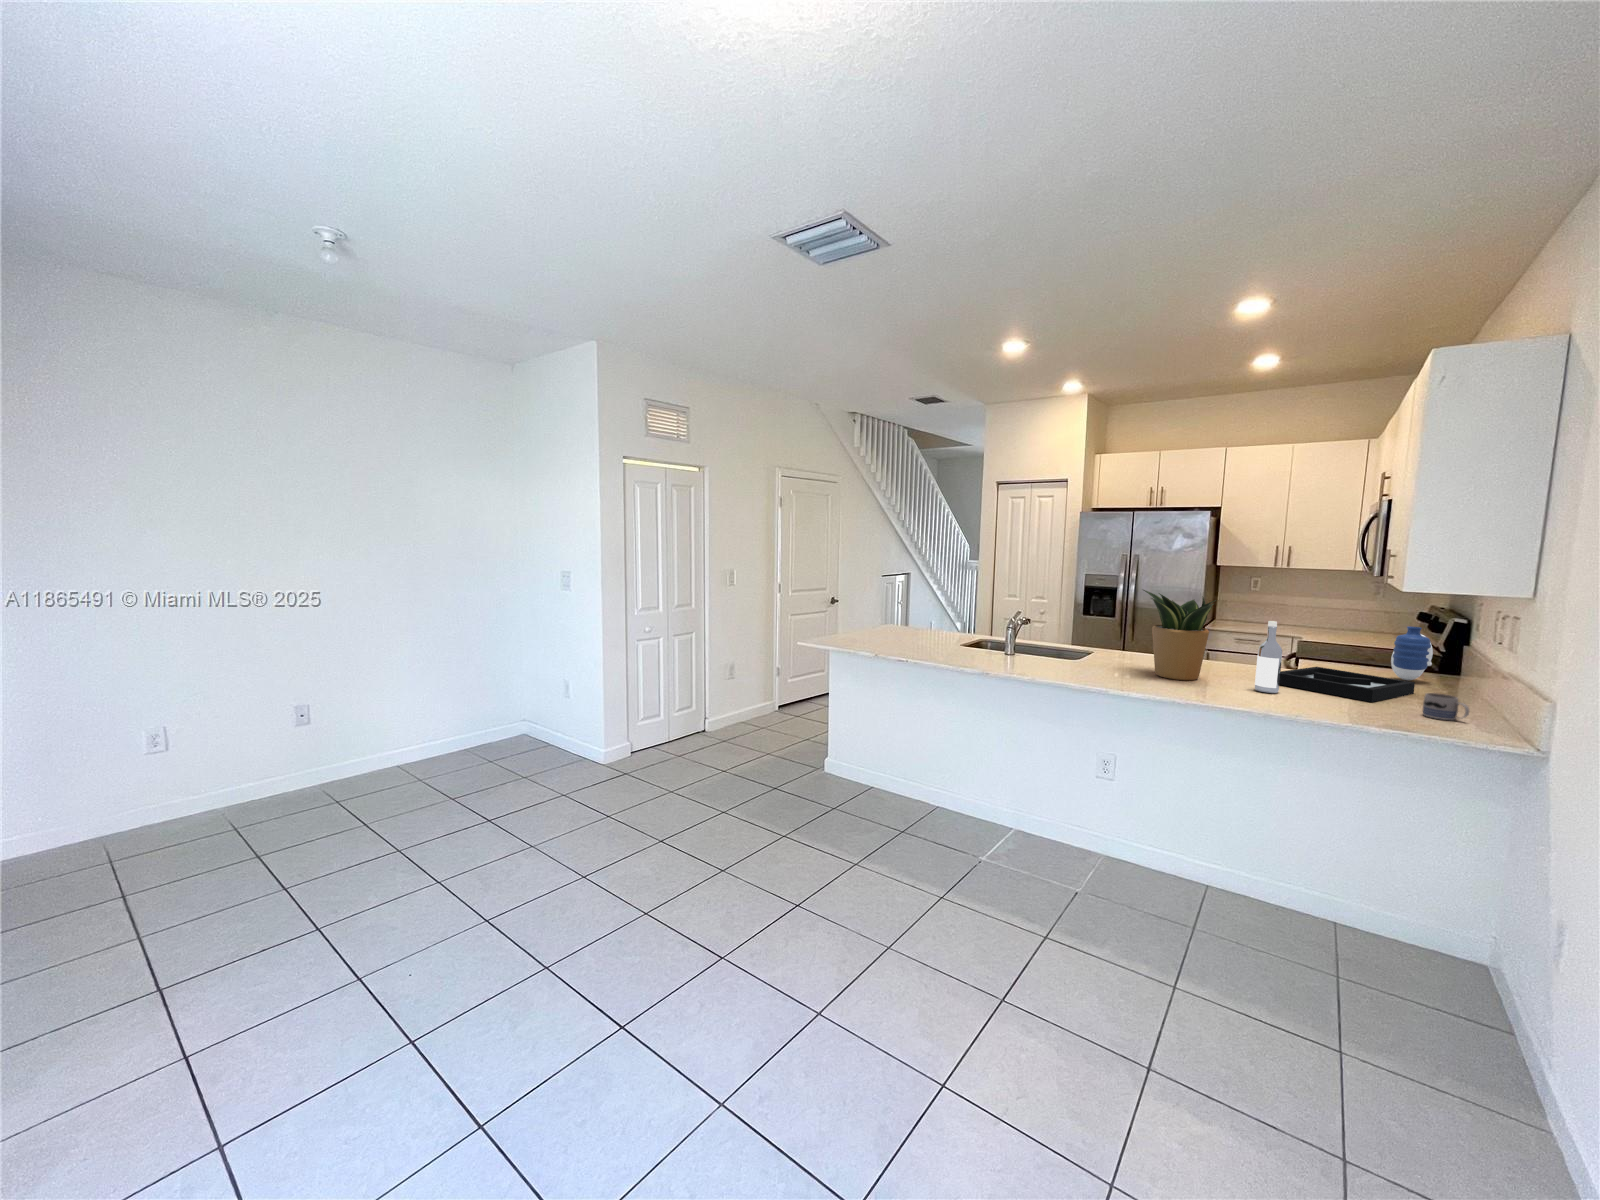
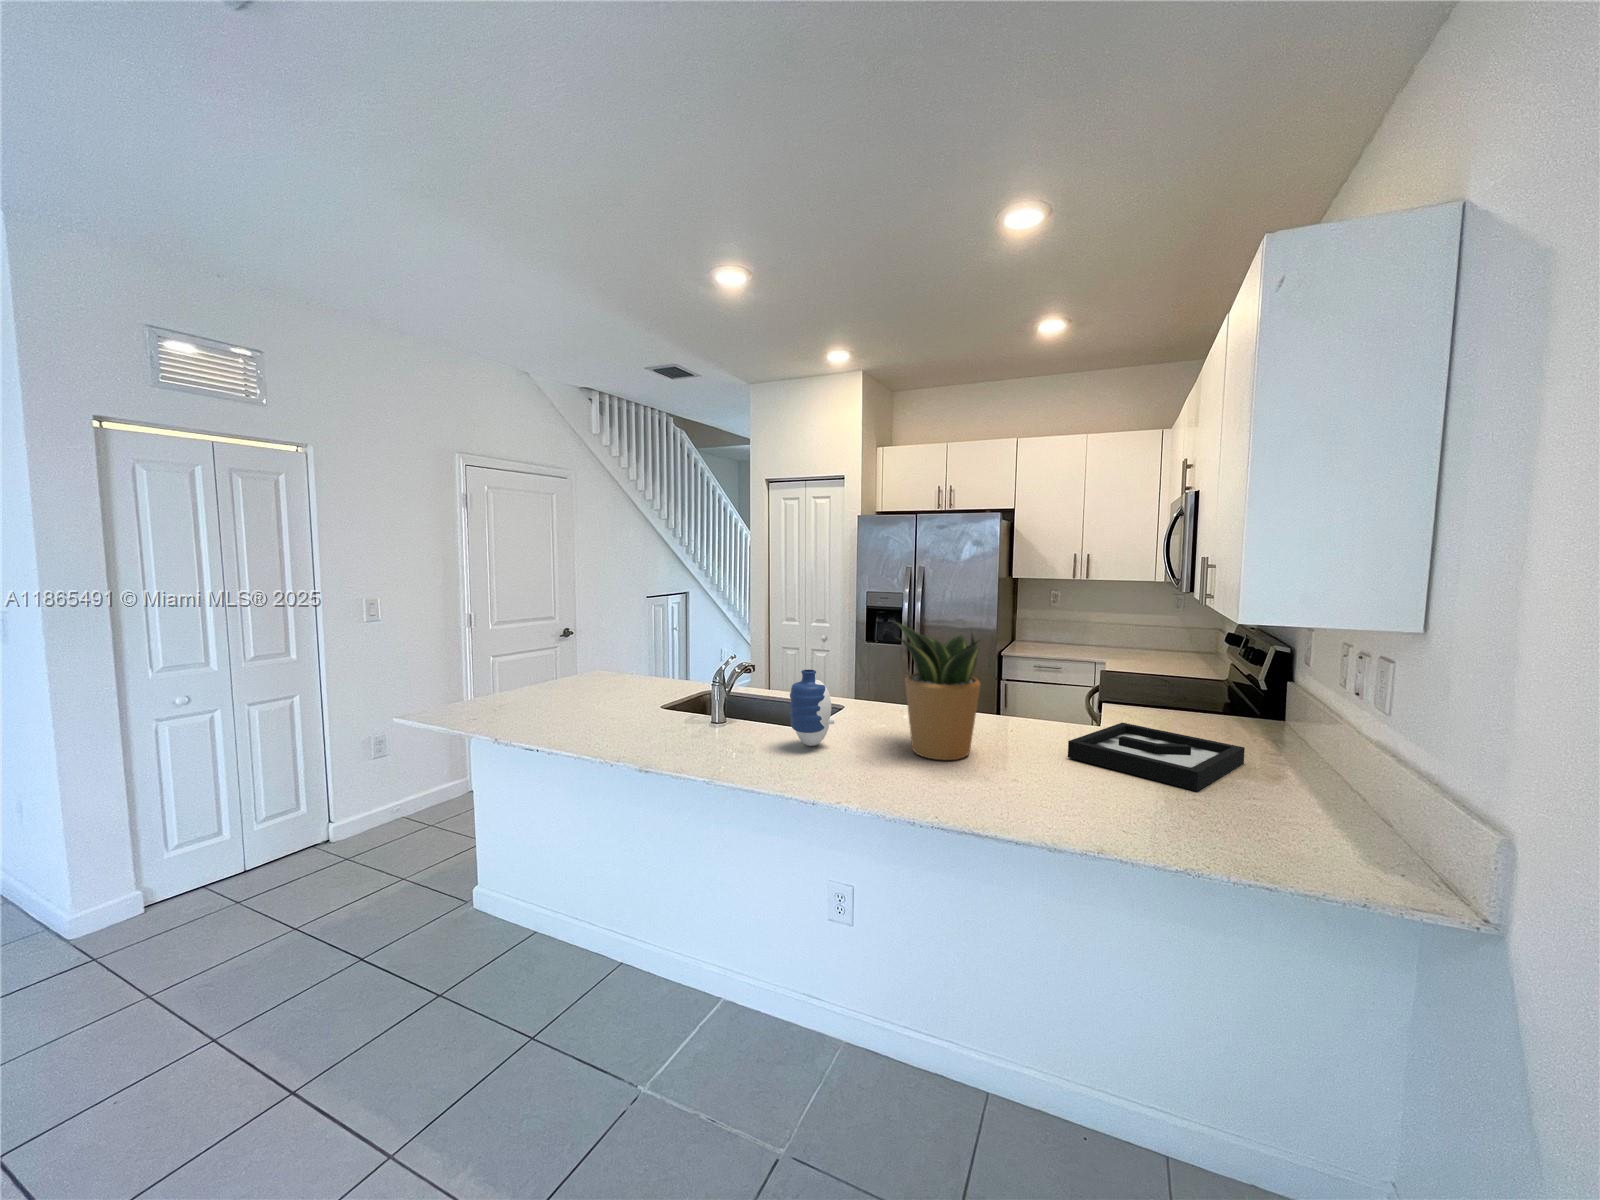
wine bottle: present [1255,621,1282,693] -> none [1041,669,1075,782]
vase: present [1391,627,1433,680] -> present [790,670,834,746]
mug: present [1423,693,1469,720] -> none [1270,781,1336,829]

